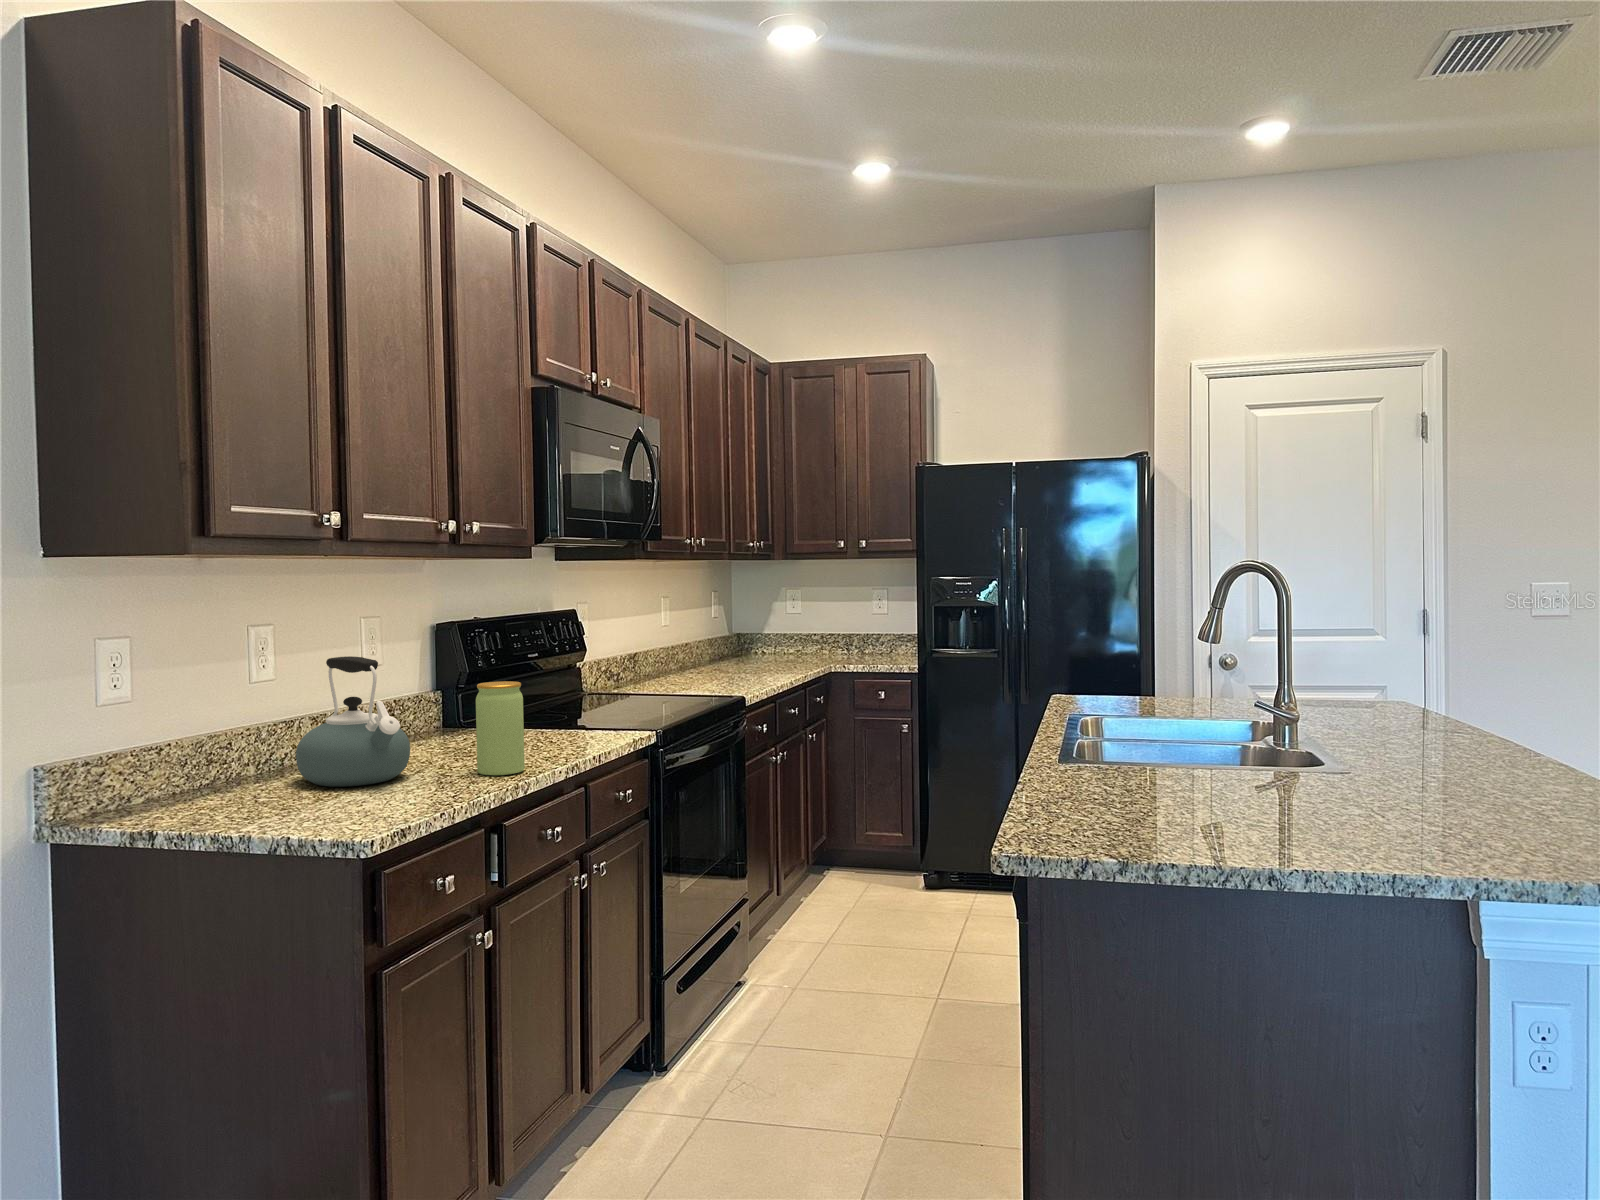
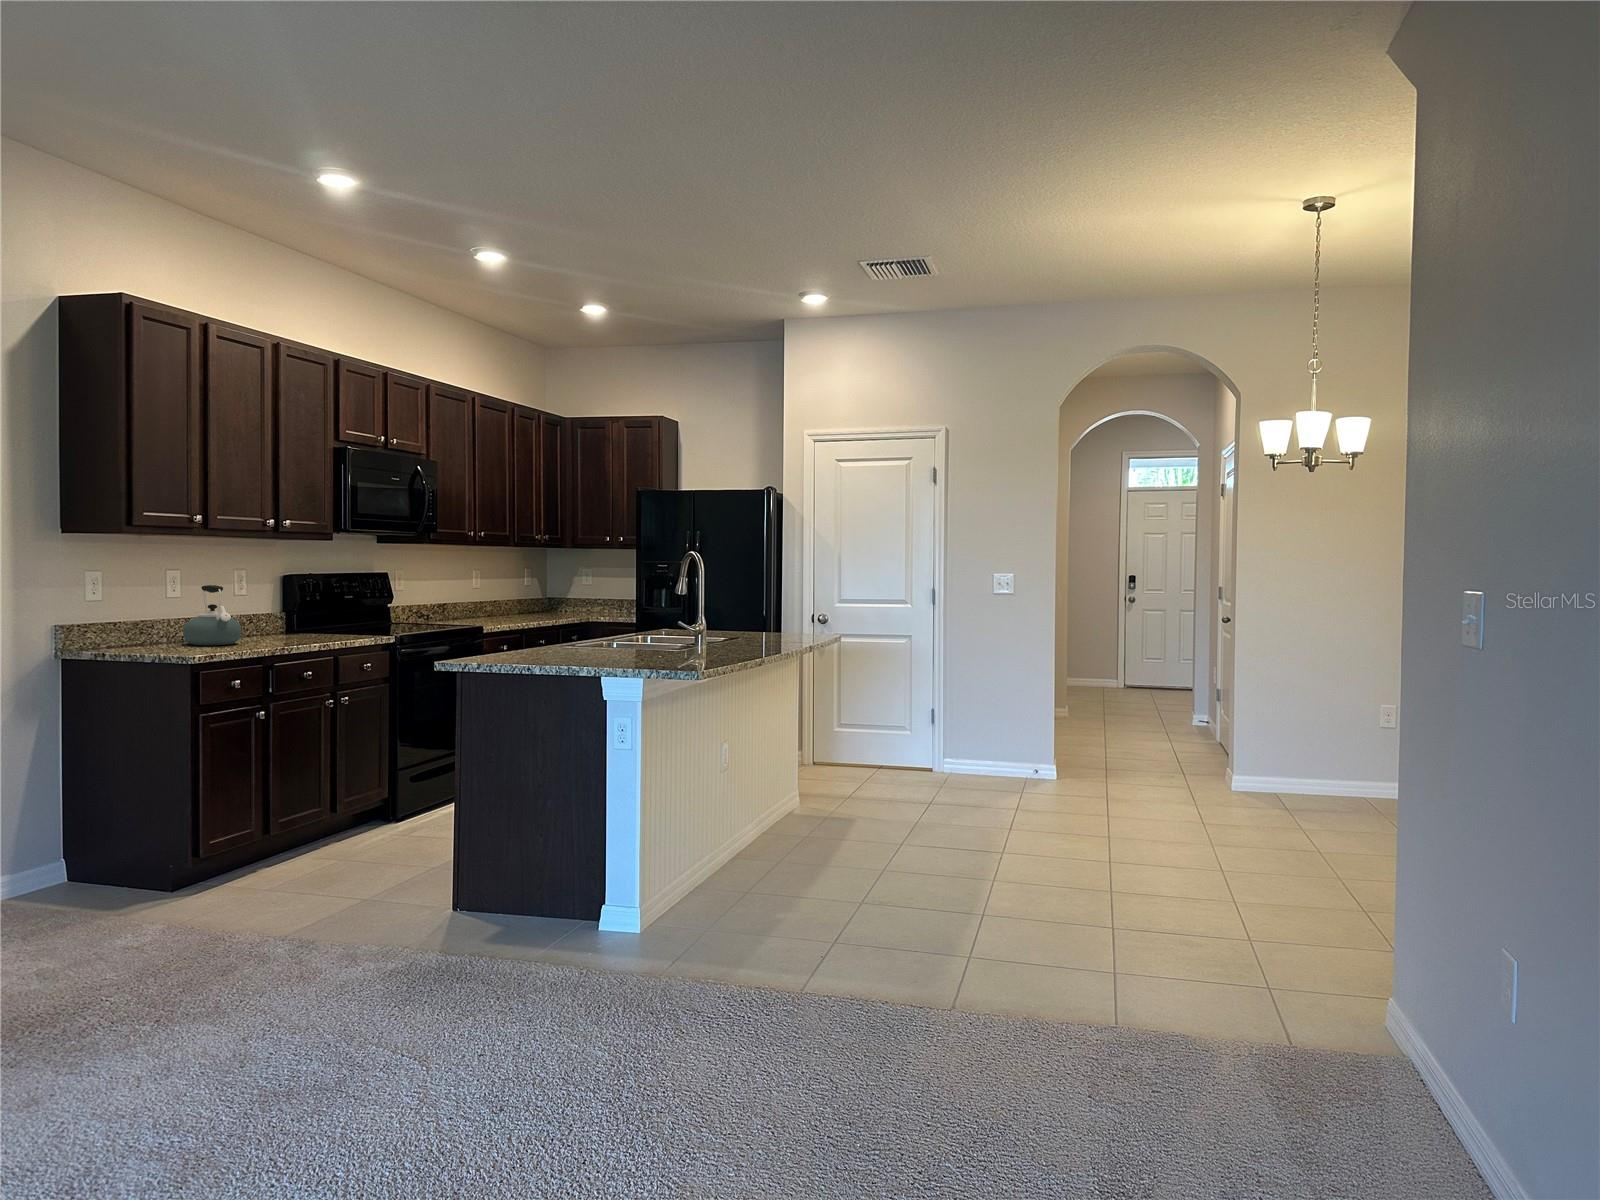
jar: present [476,681,525,775] -> none [275,601,301,645]

